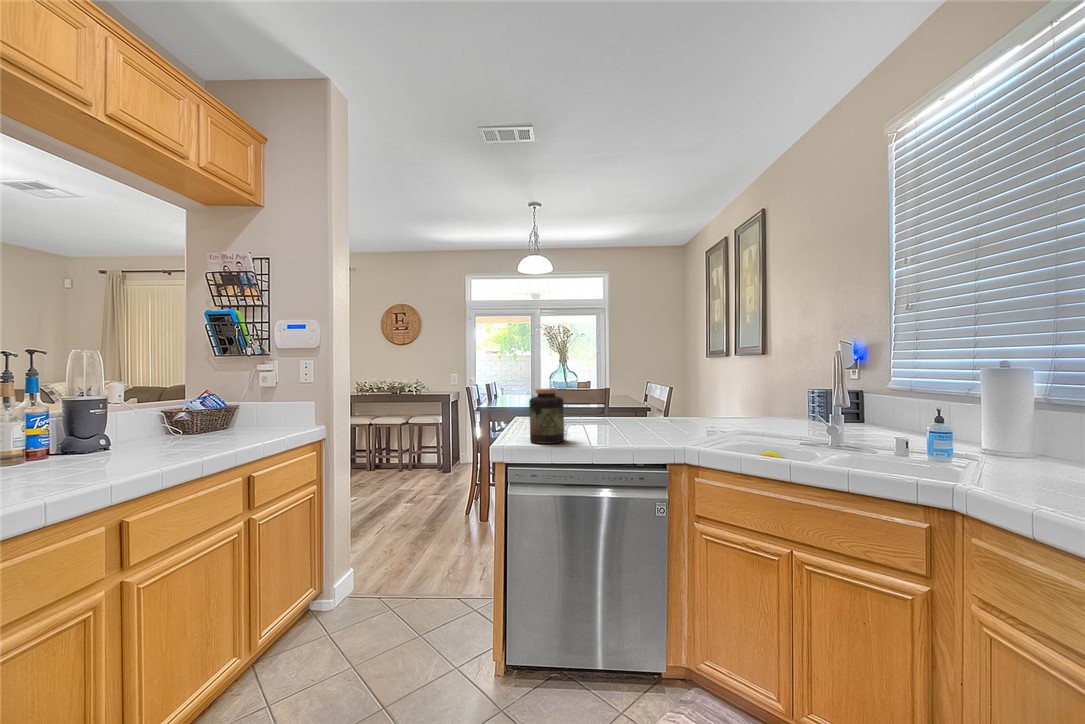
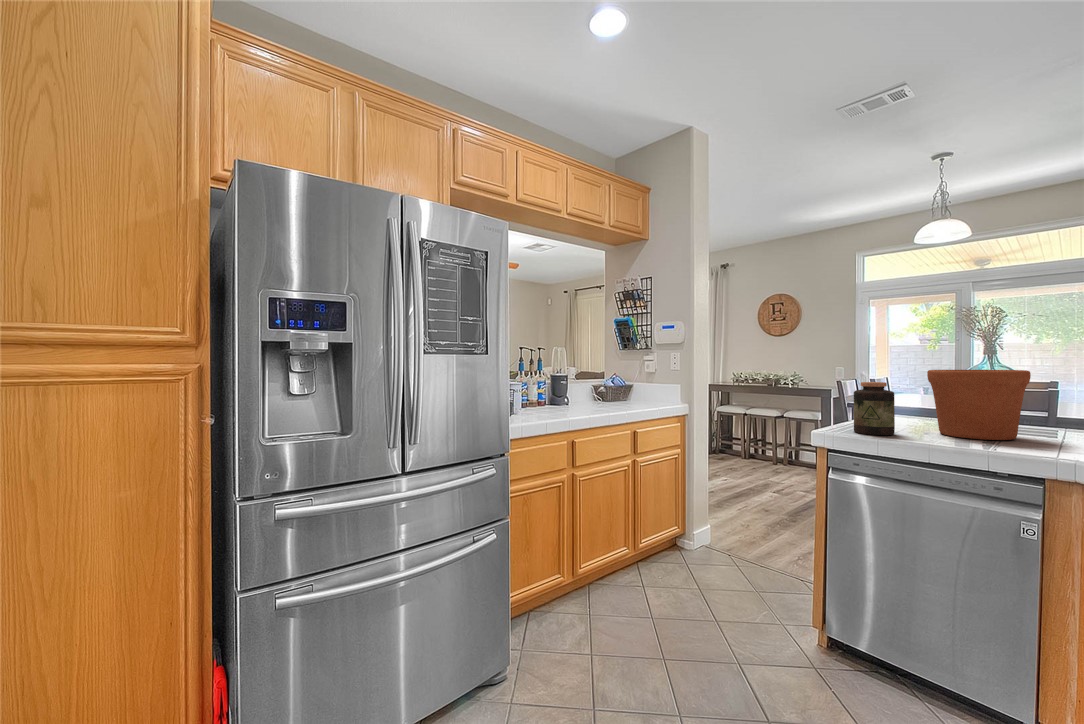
flower pot: none [577,374,645,436] -> present [927,370,1031,440]

